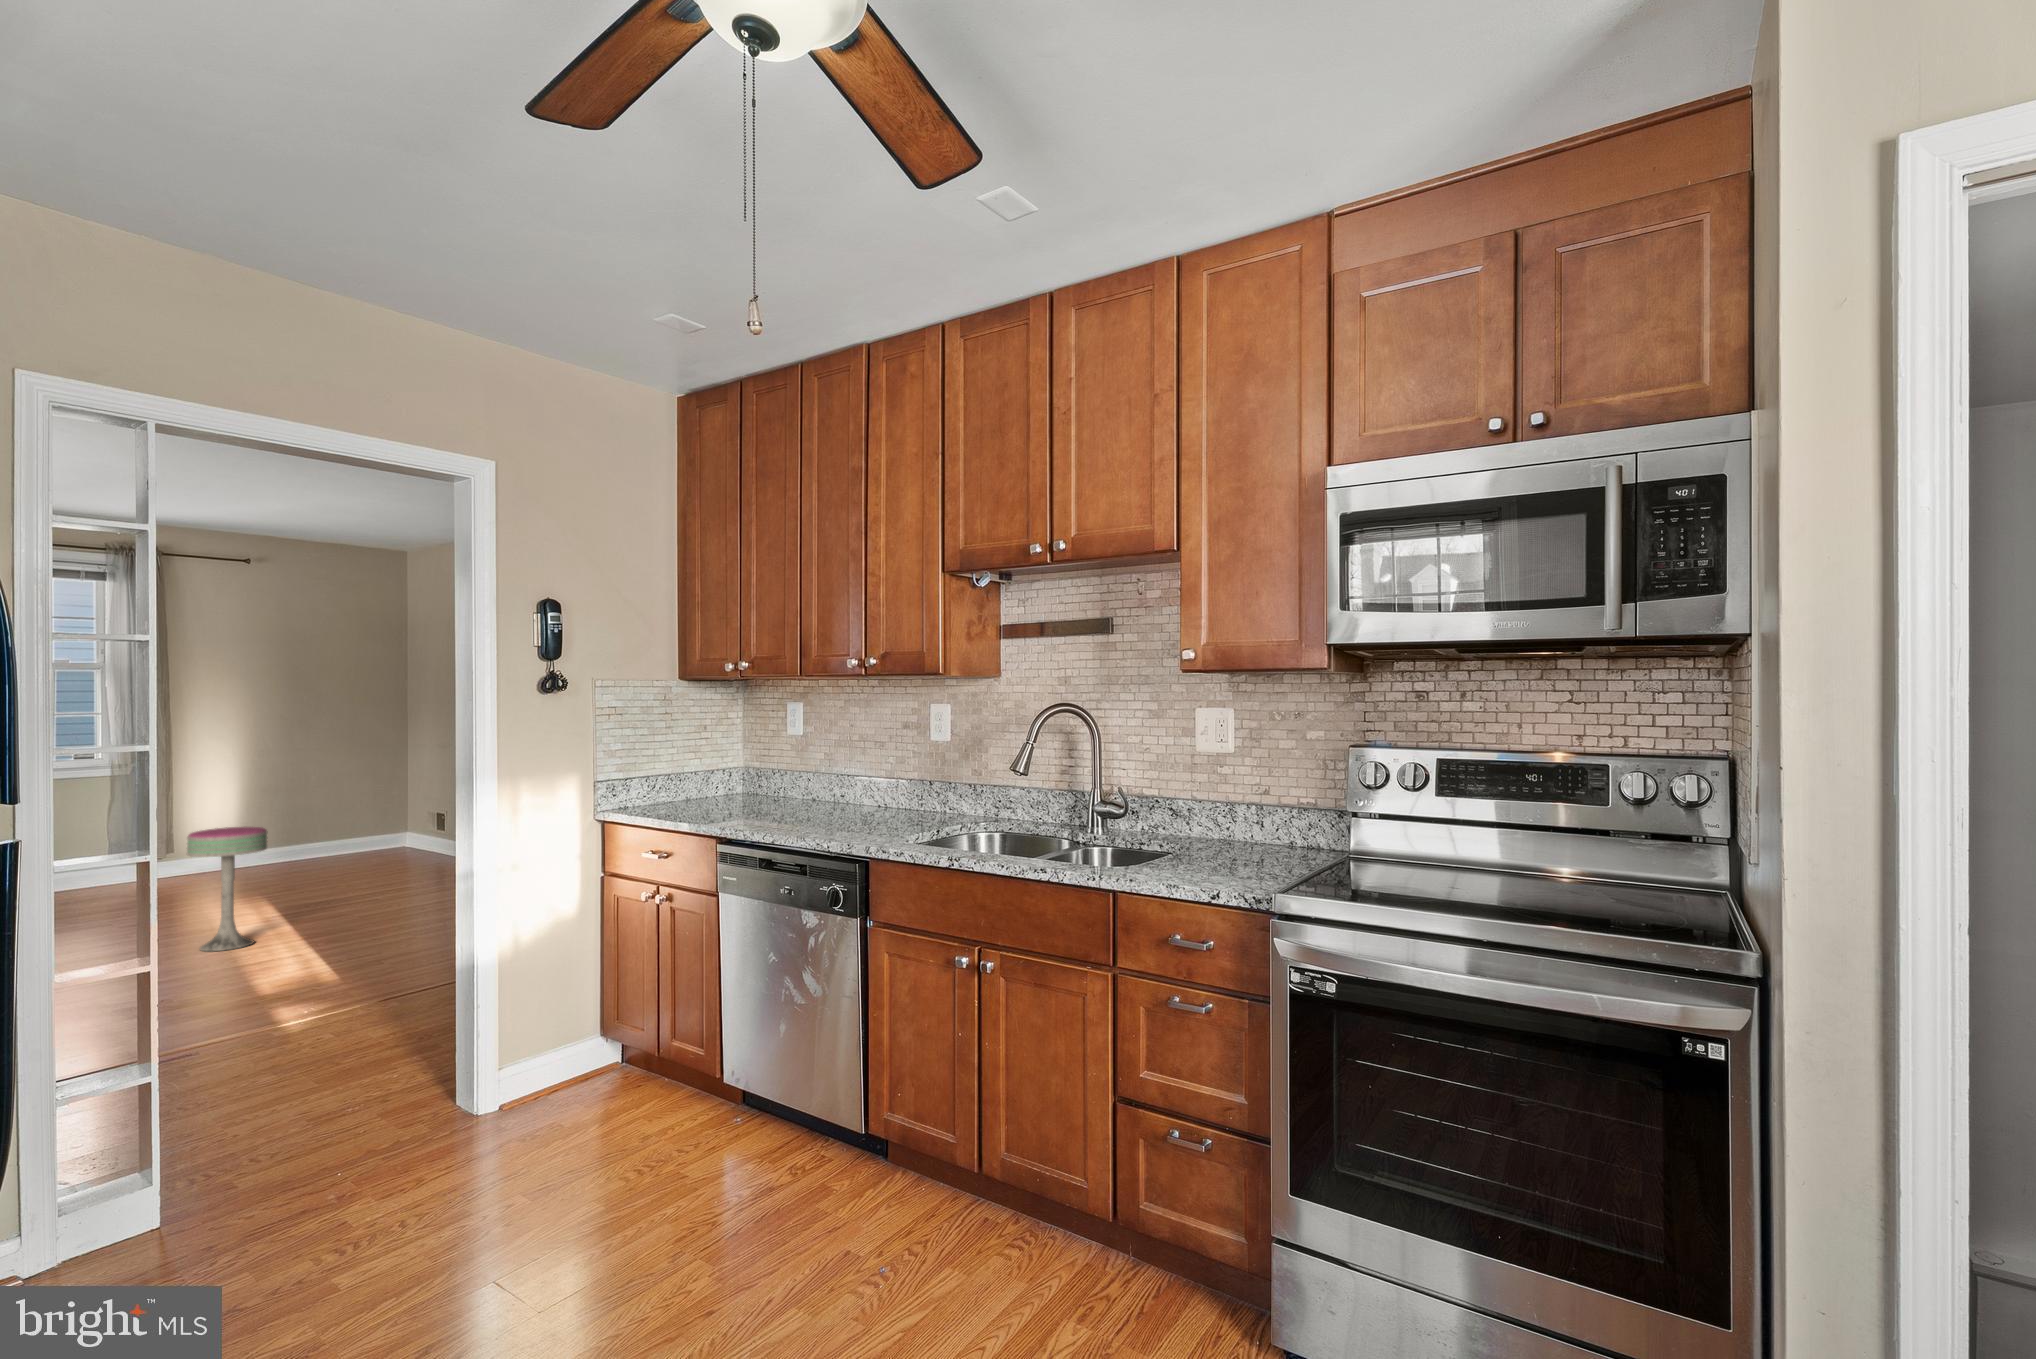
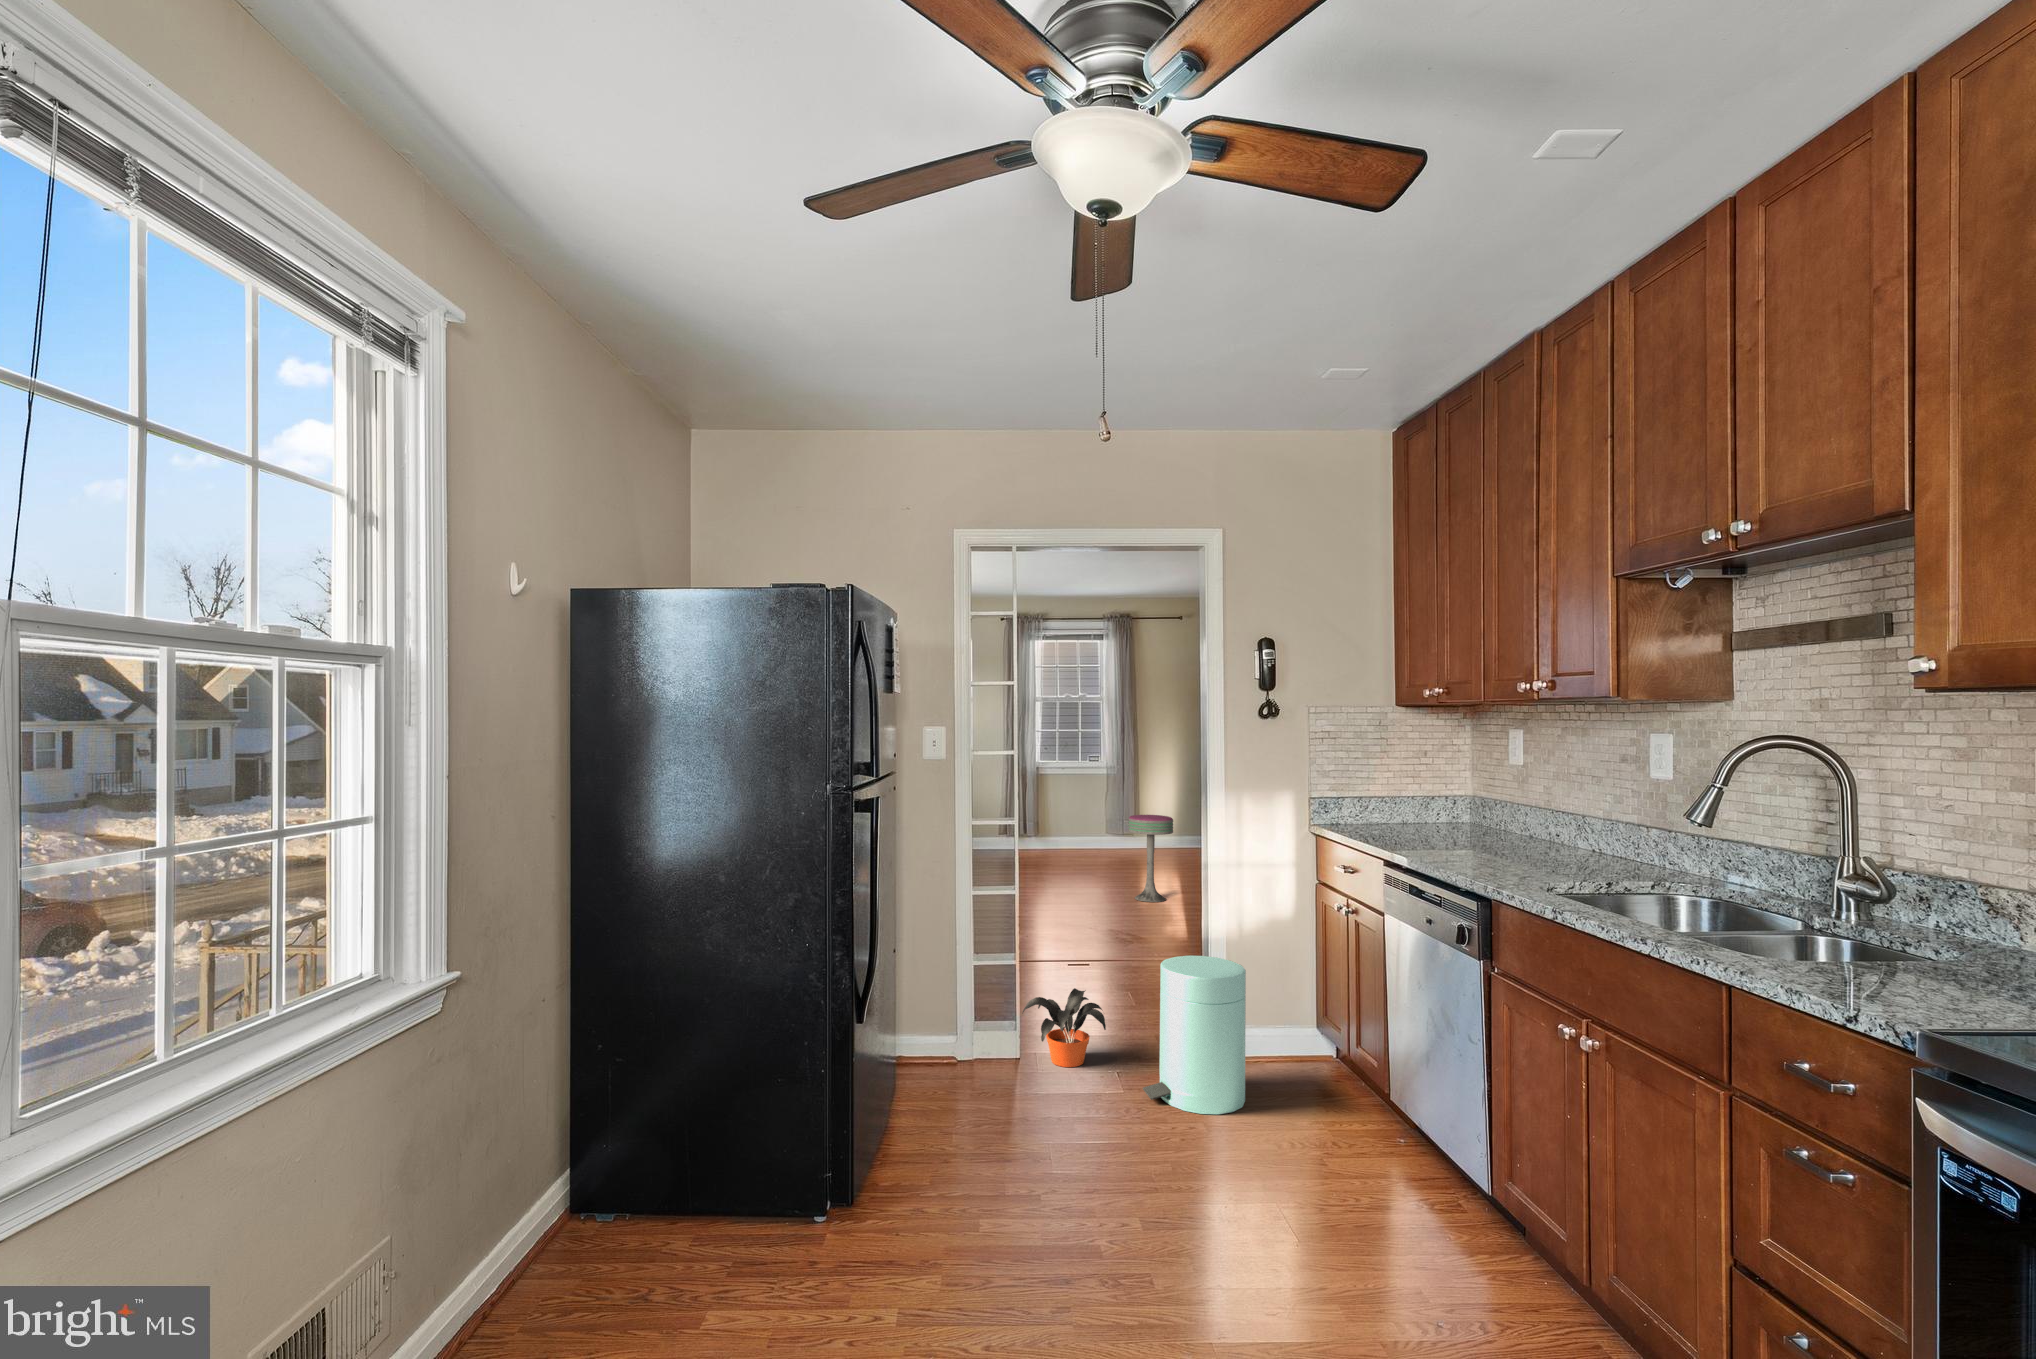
trash can: none [430,985,564,1185] -> present [1143,956,1246,1114]
potted plant: none [198,1083,353,1202] -> present [1023,988,1106,1067]

